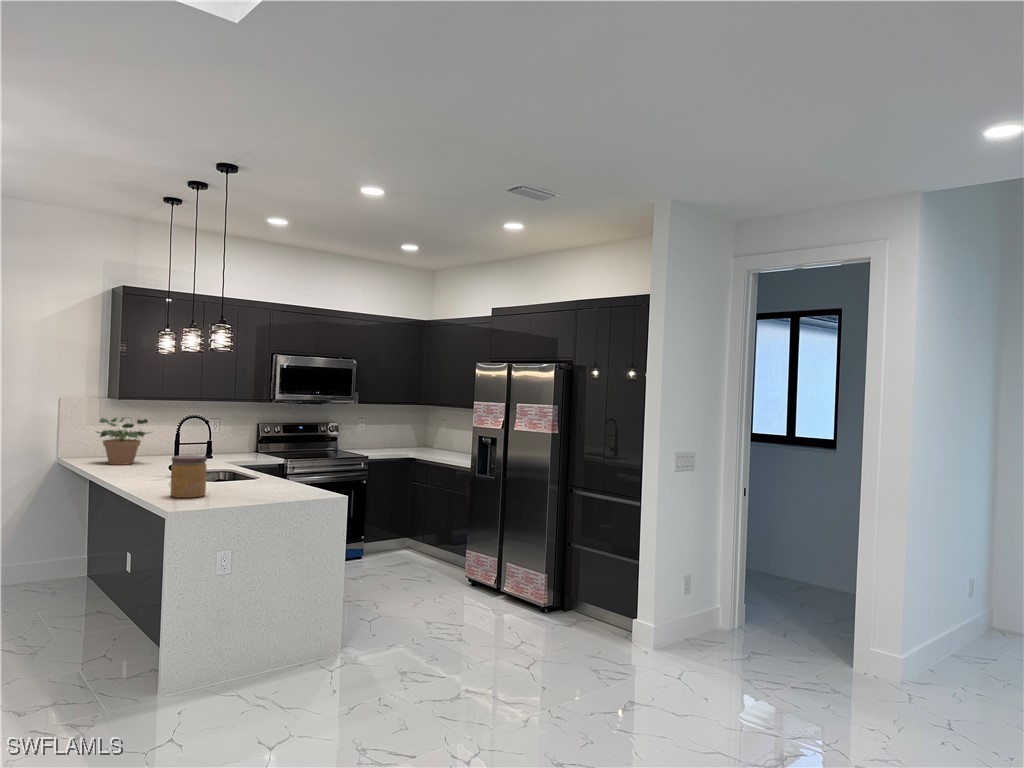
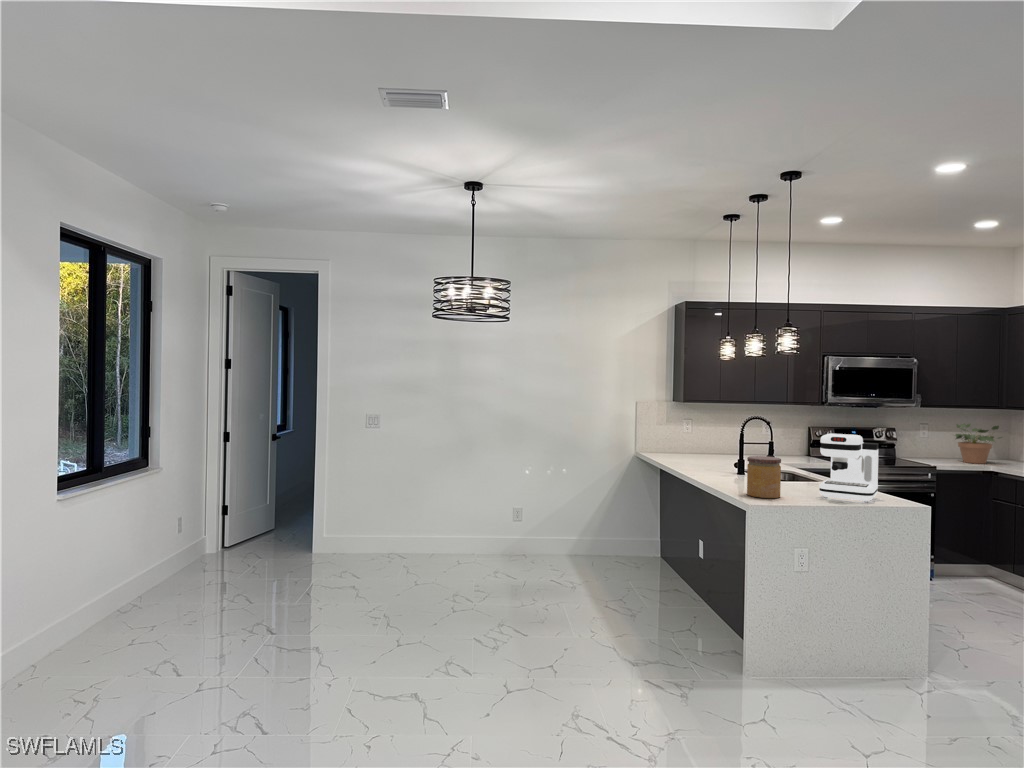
potted plant: present [96,418,151,465] -> present [955,424,1002,464]
coffee maker: none [245,430,301,493] -> present [819,434,879,502]

